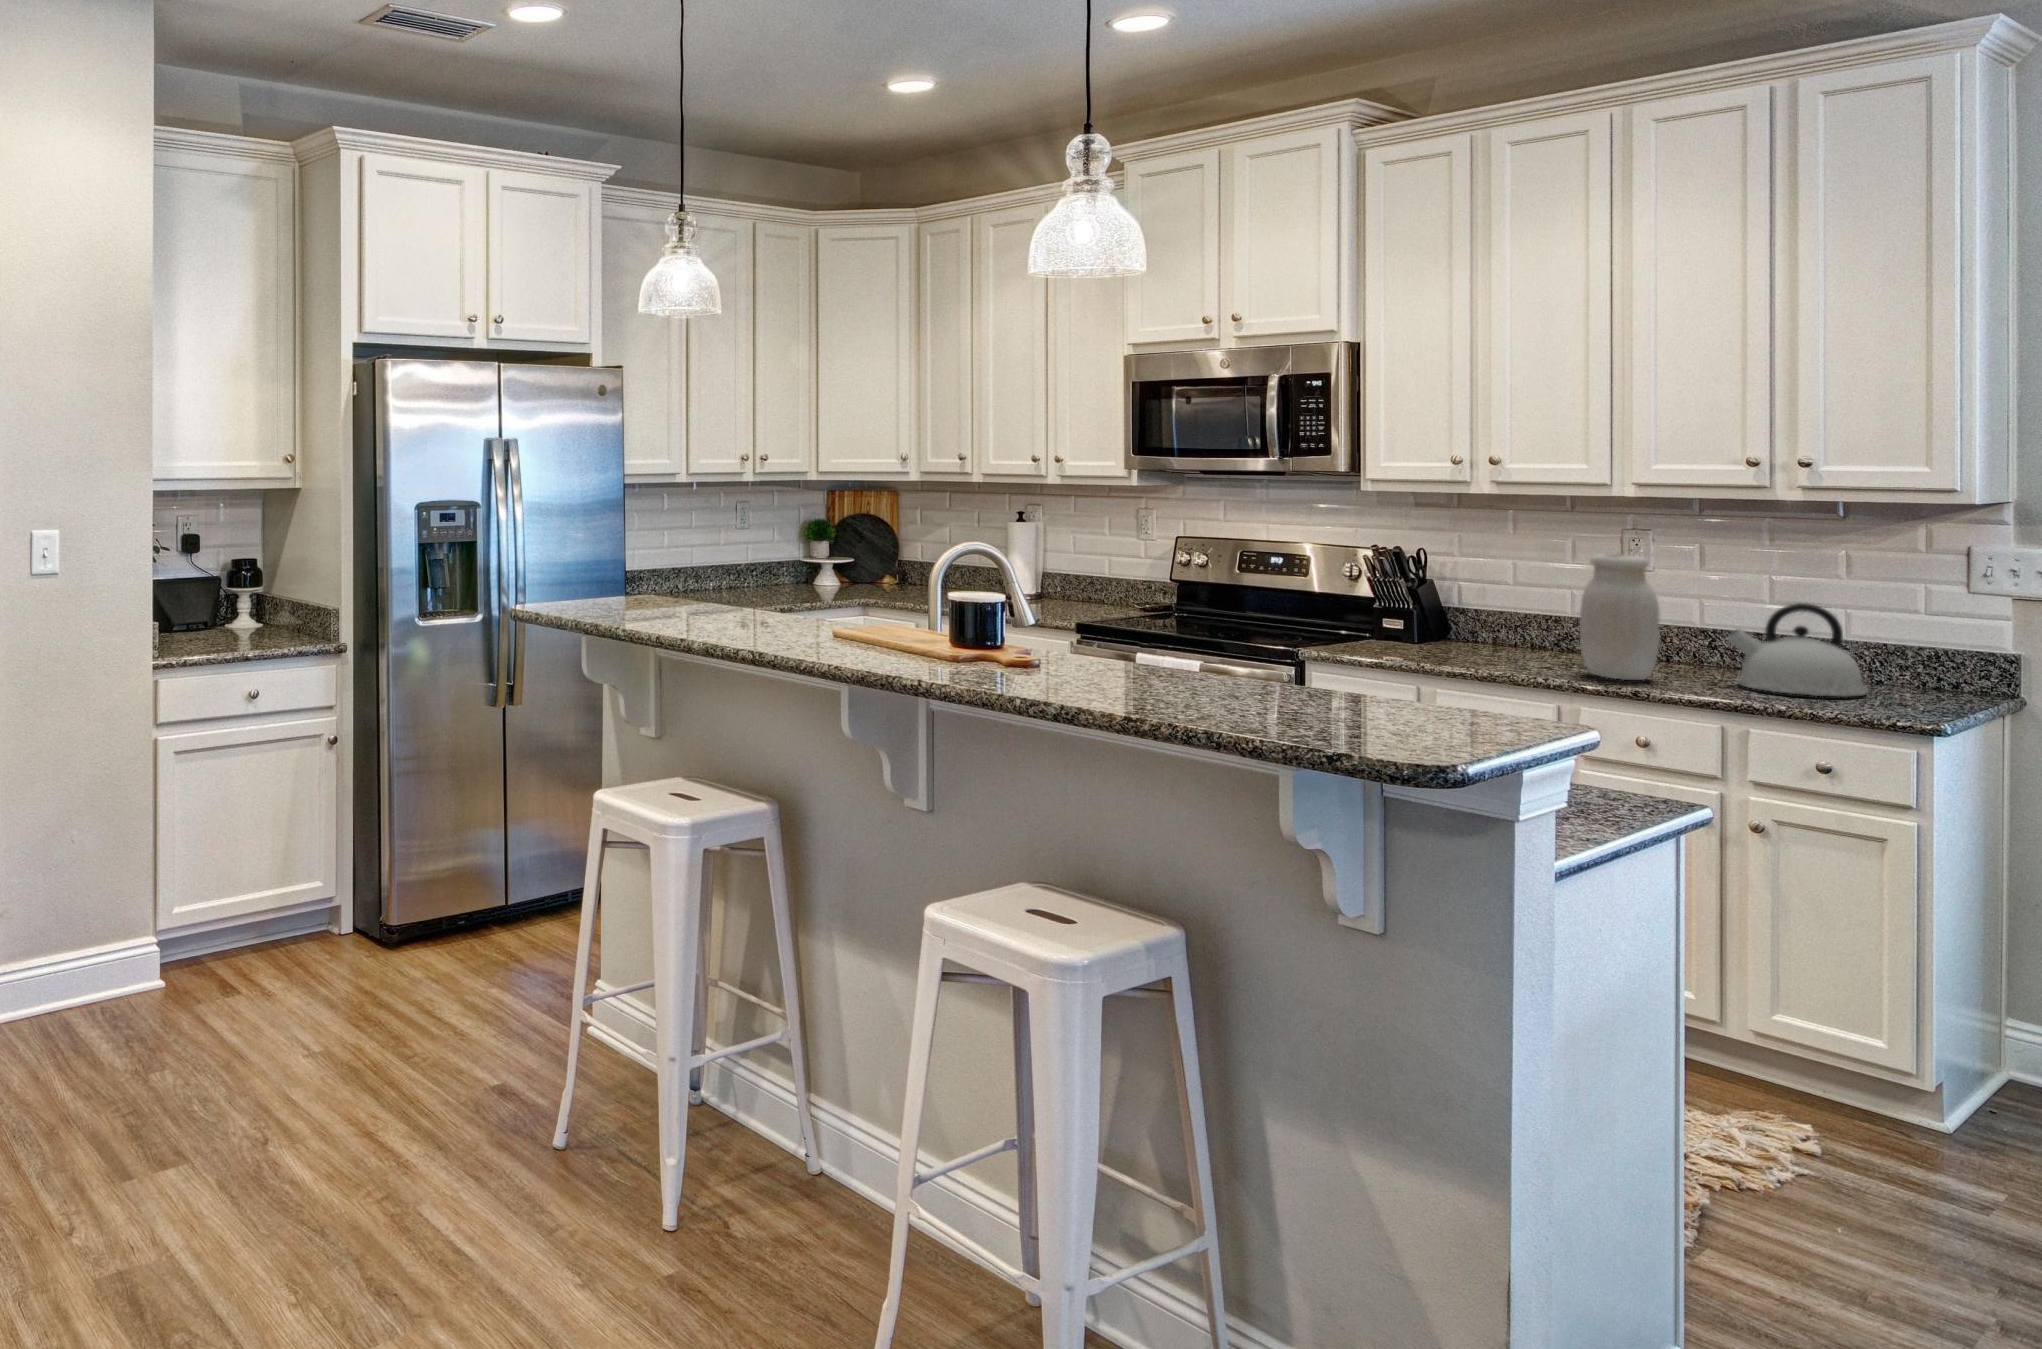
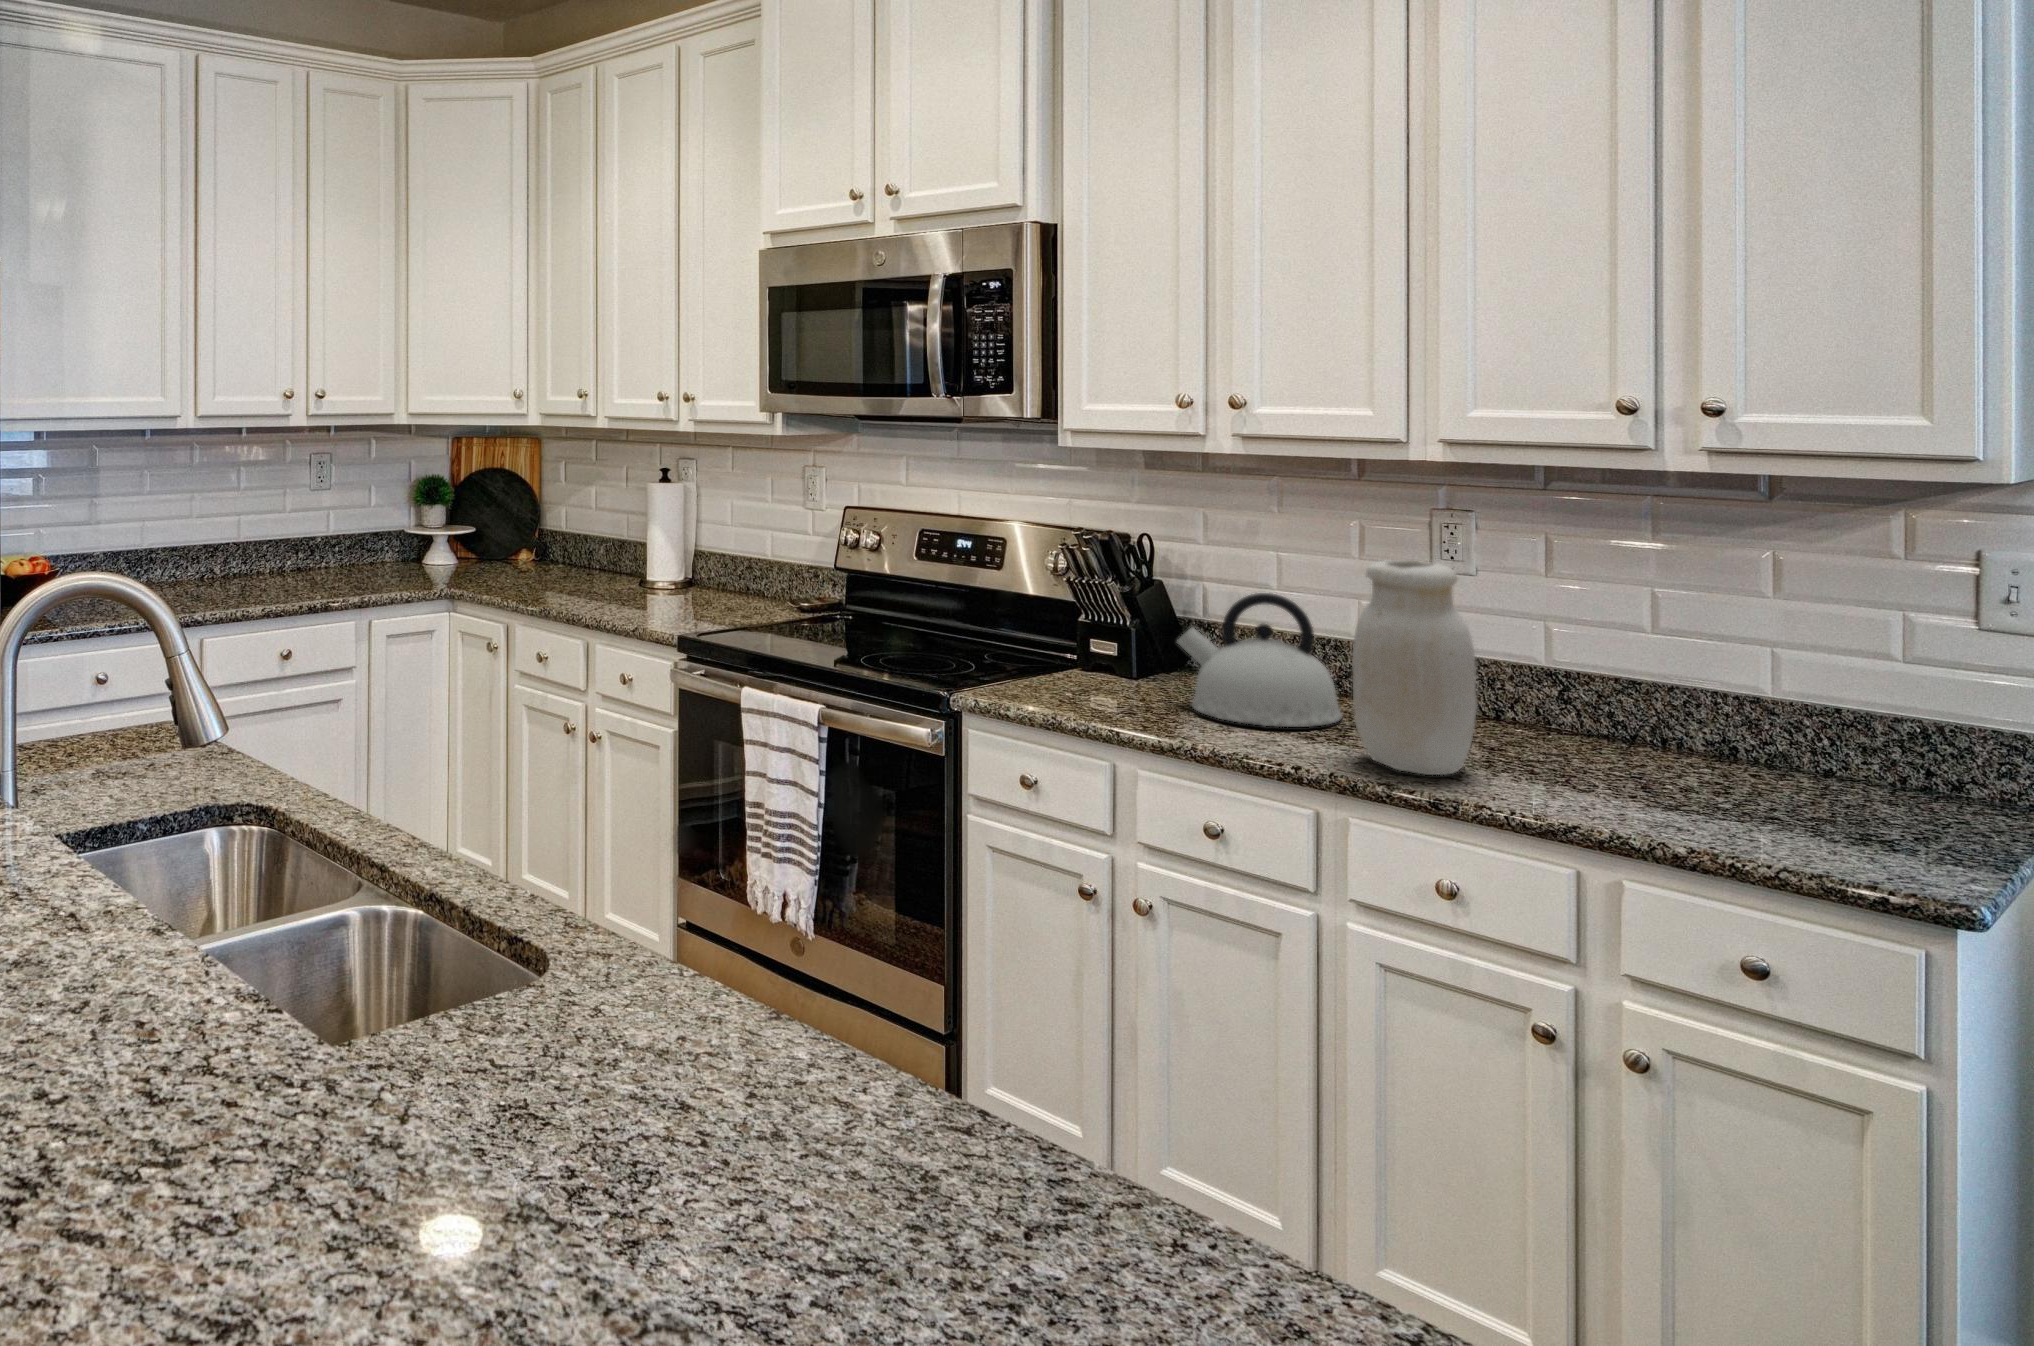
kettle: present [1727,603,1866,697] -> present [1177,593,1342,727]

